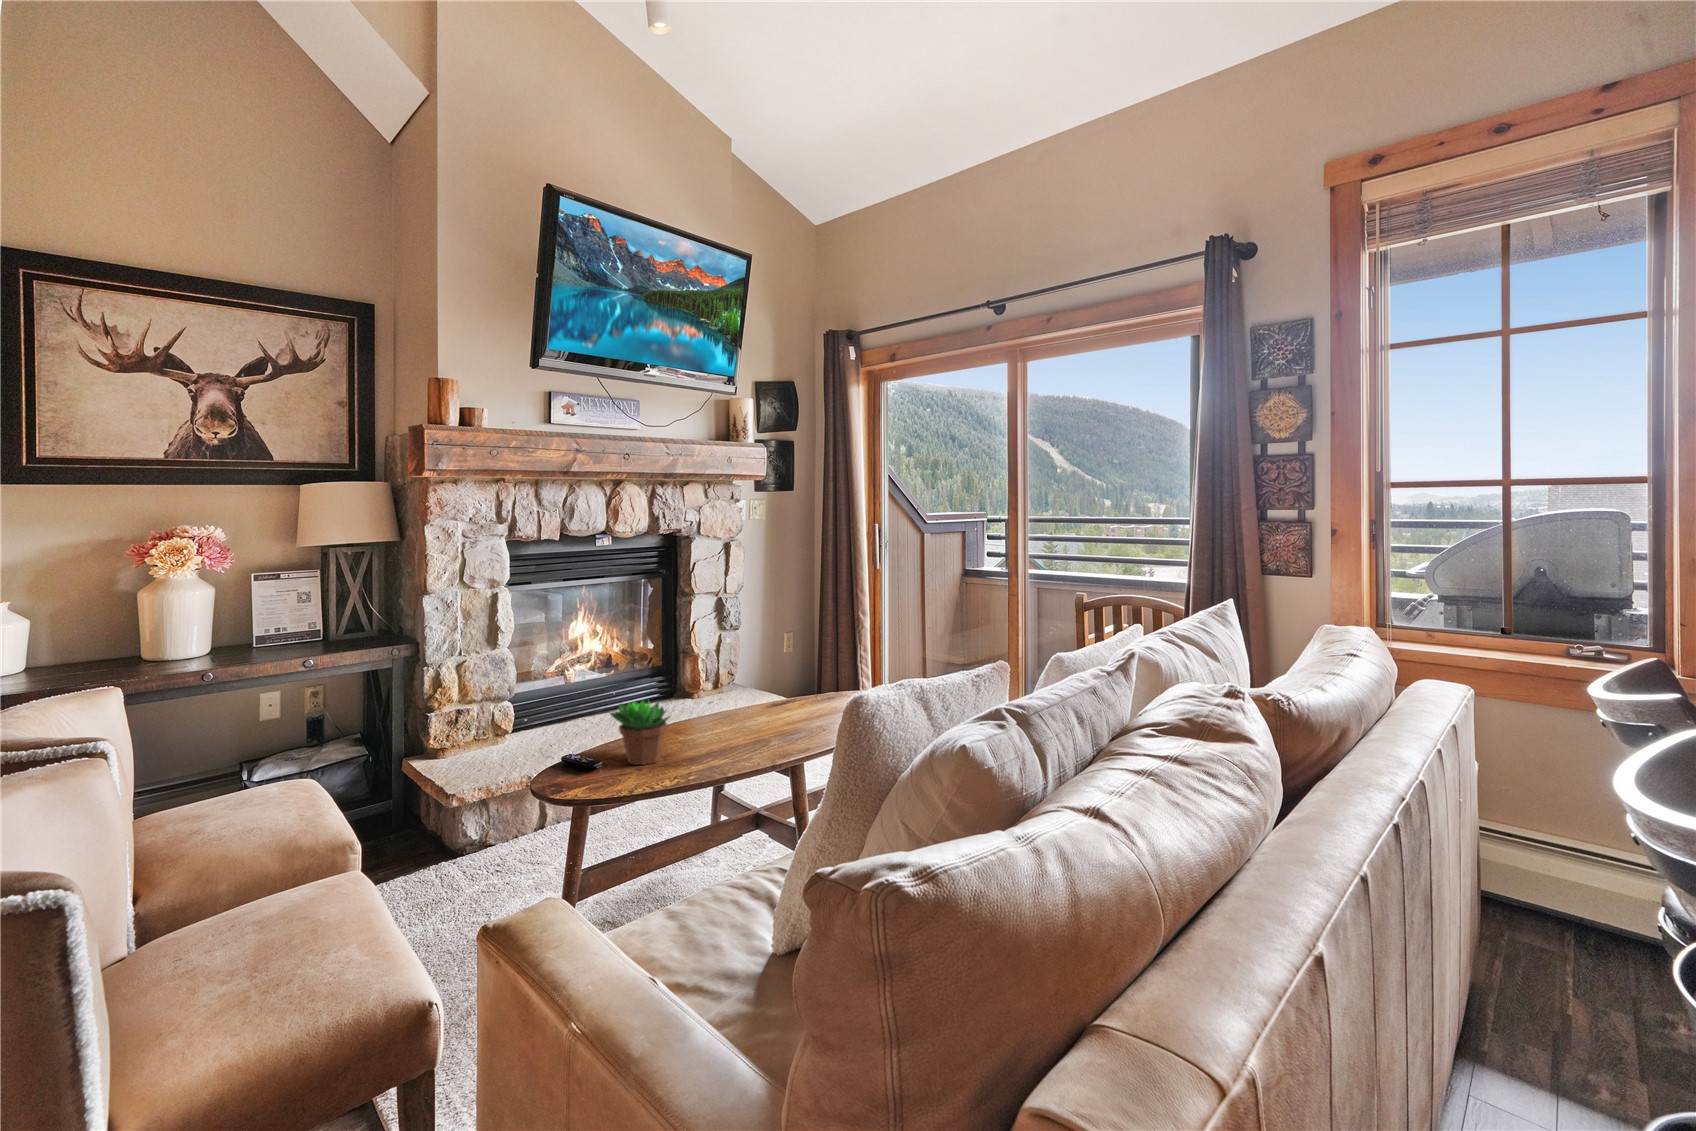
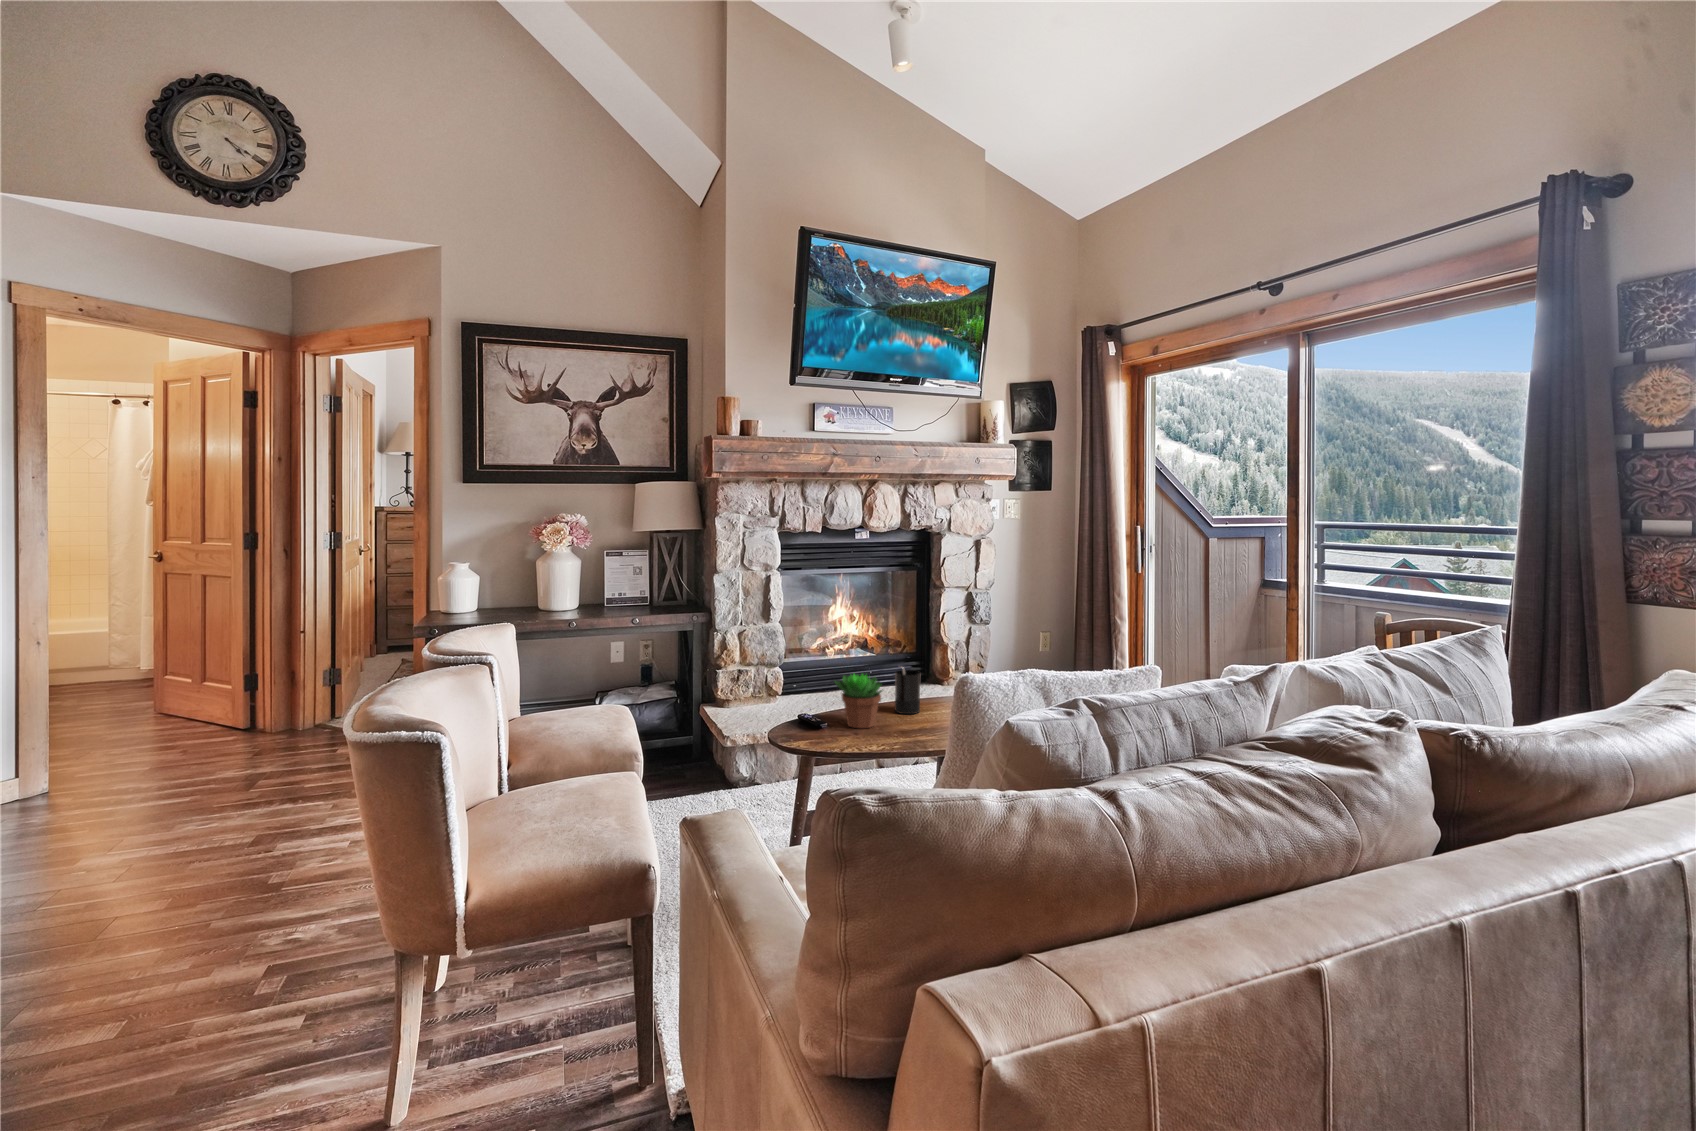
candle: none [676,687,706,741] -> present [895,669,921,714]

